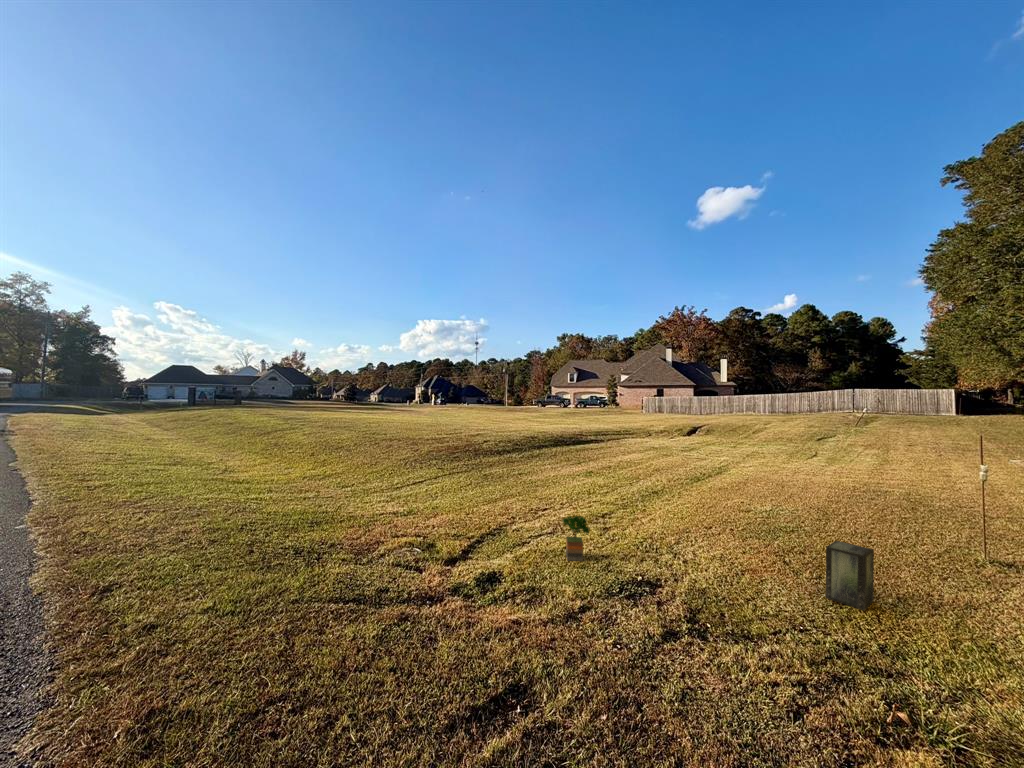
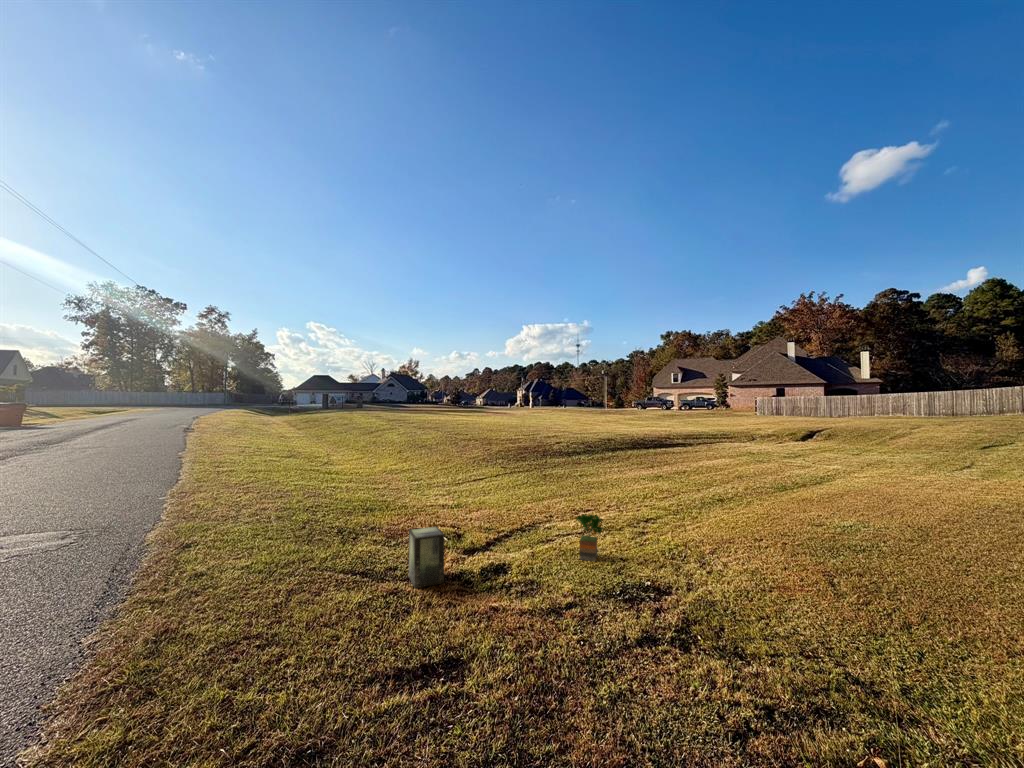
storage box: present [826,541,874,610] -> present [409,526,445,588]

